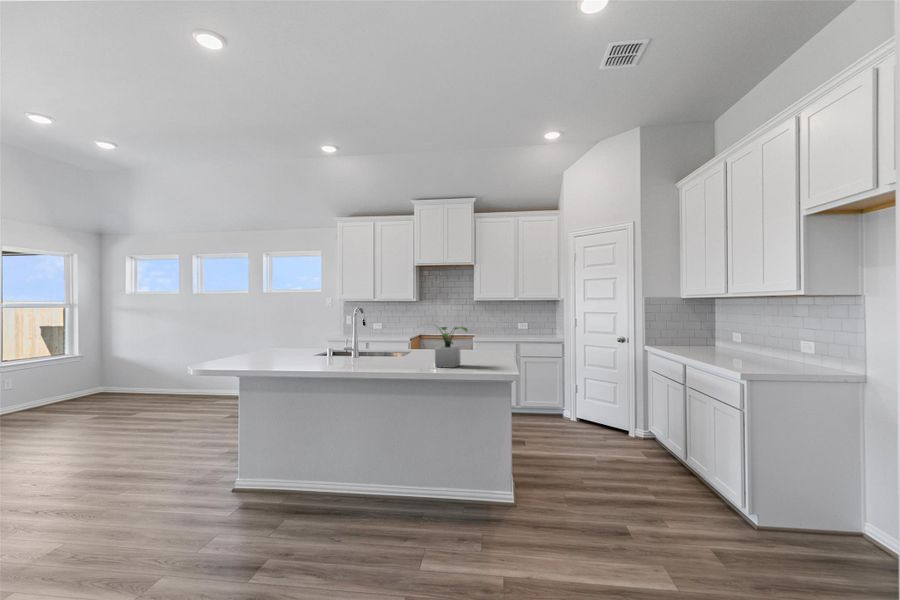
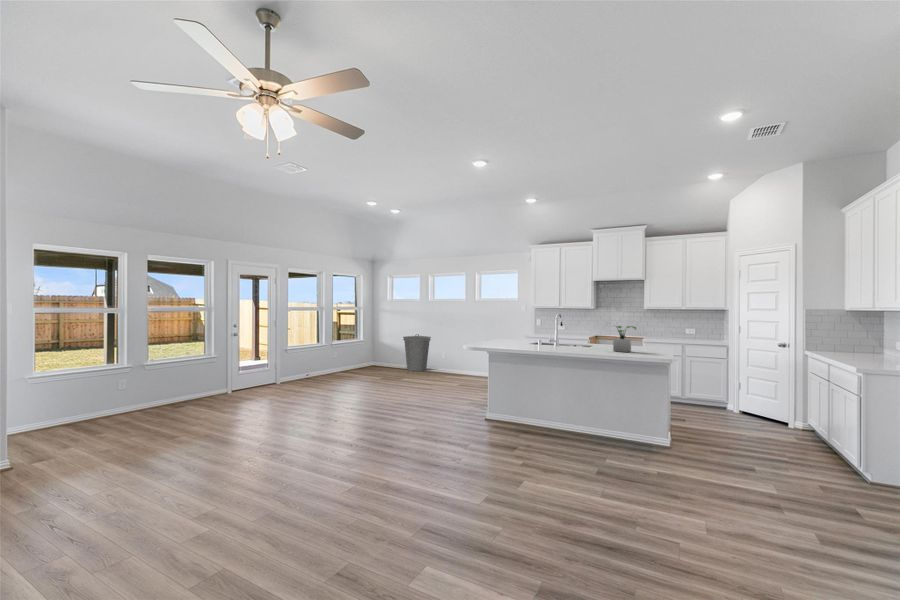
trash can: none [139,346,191,403] -> present [403,335,431,371]

